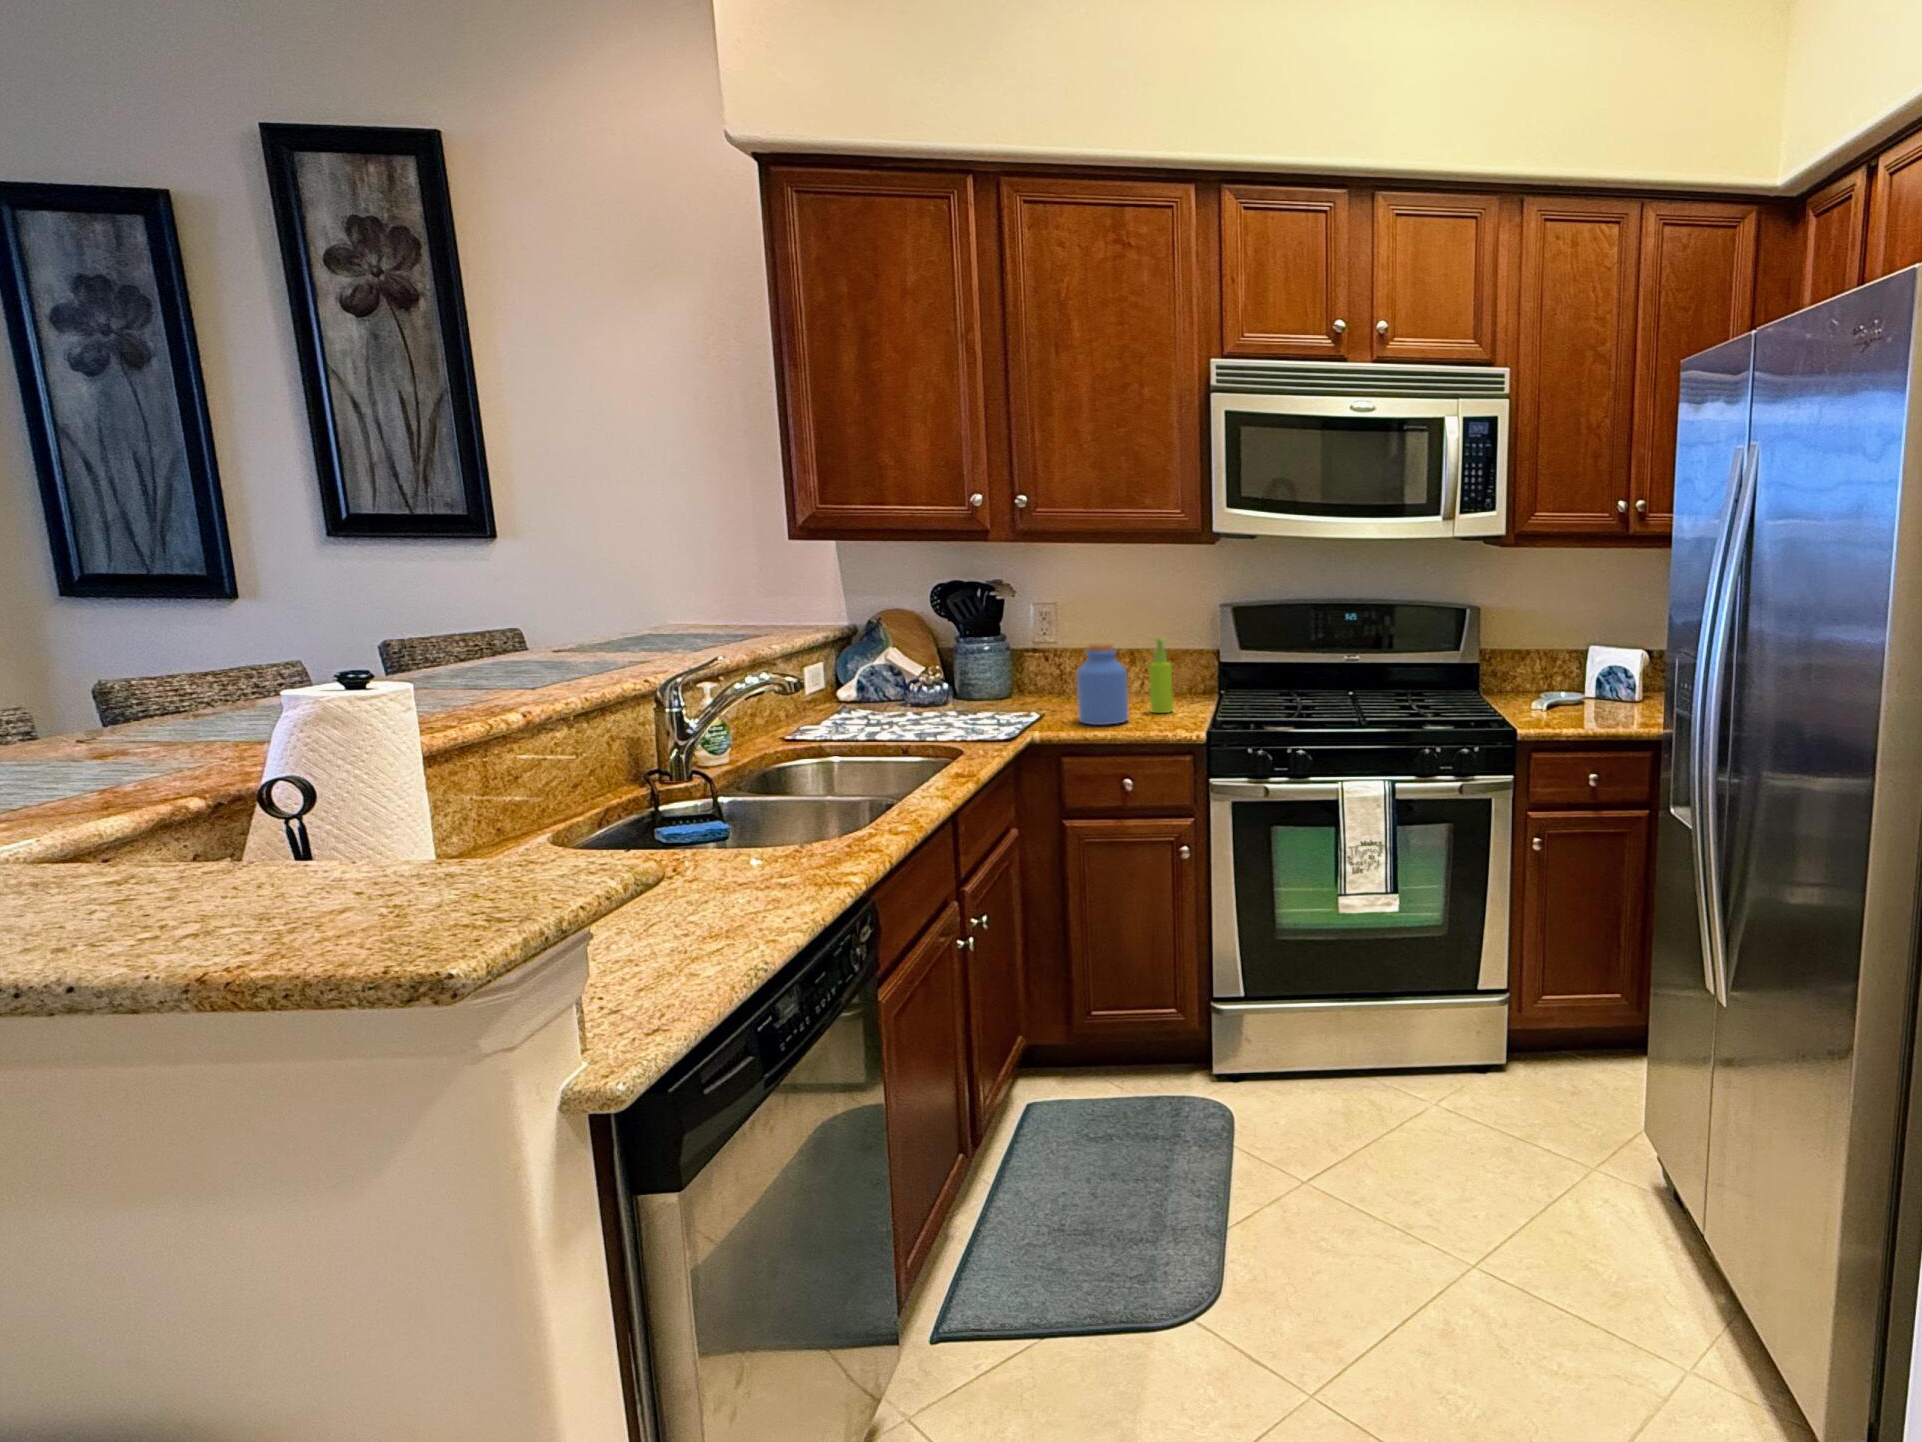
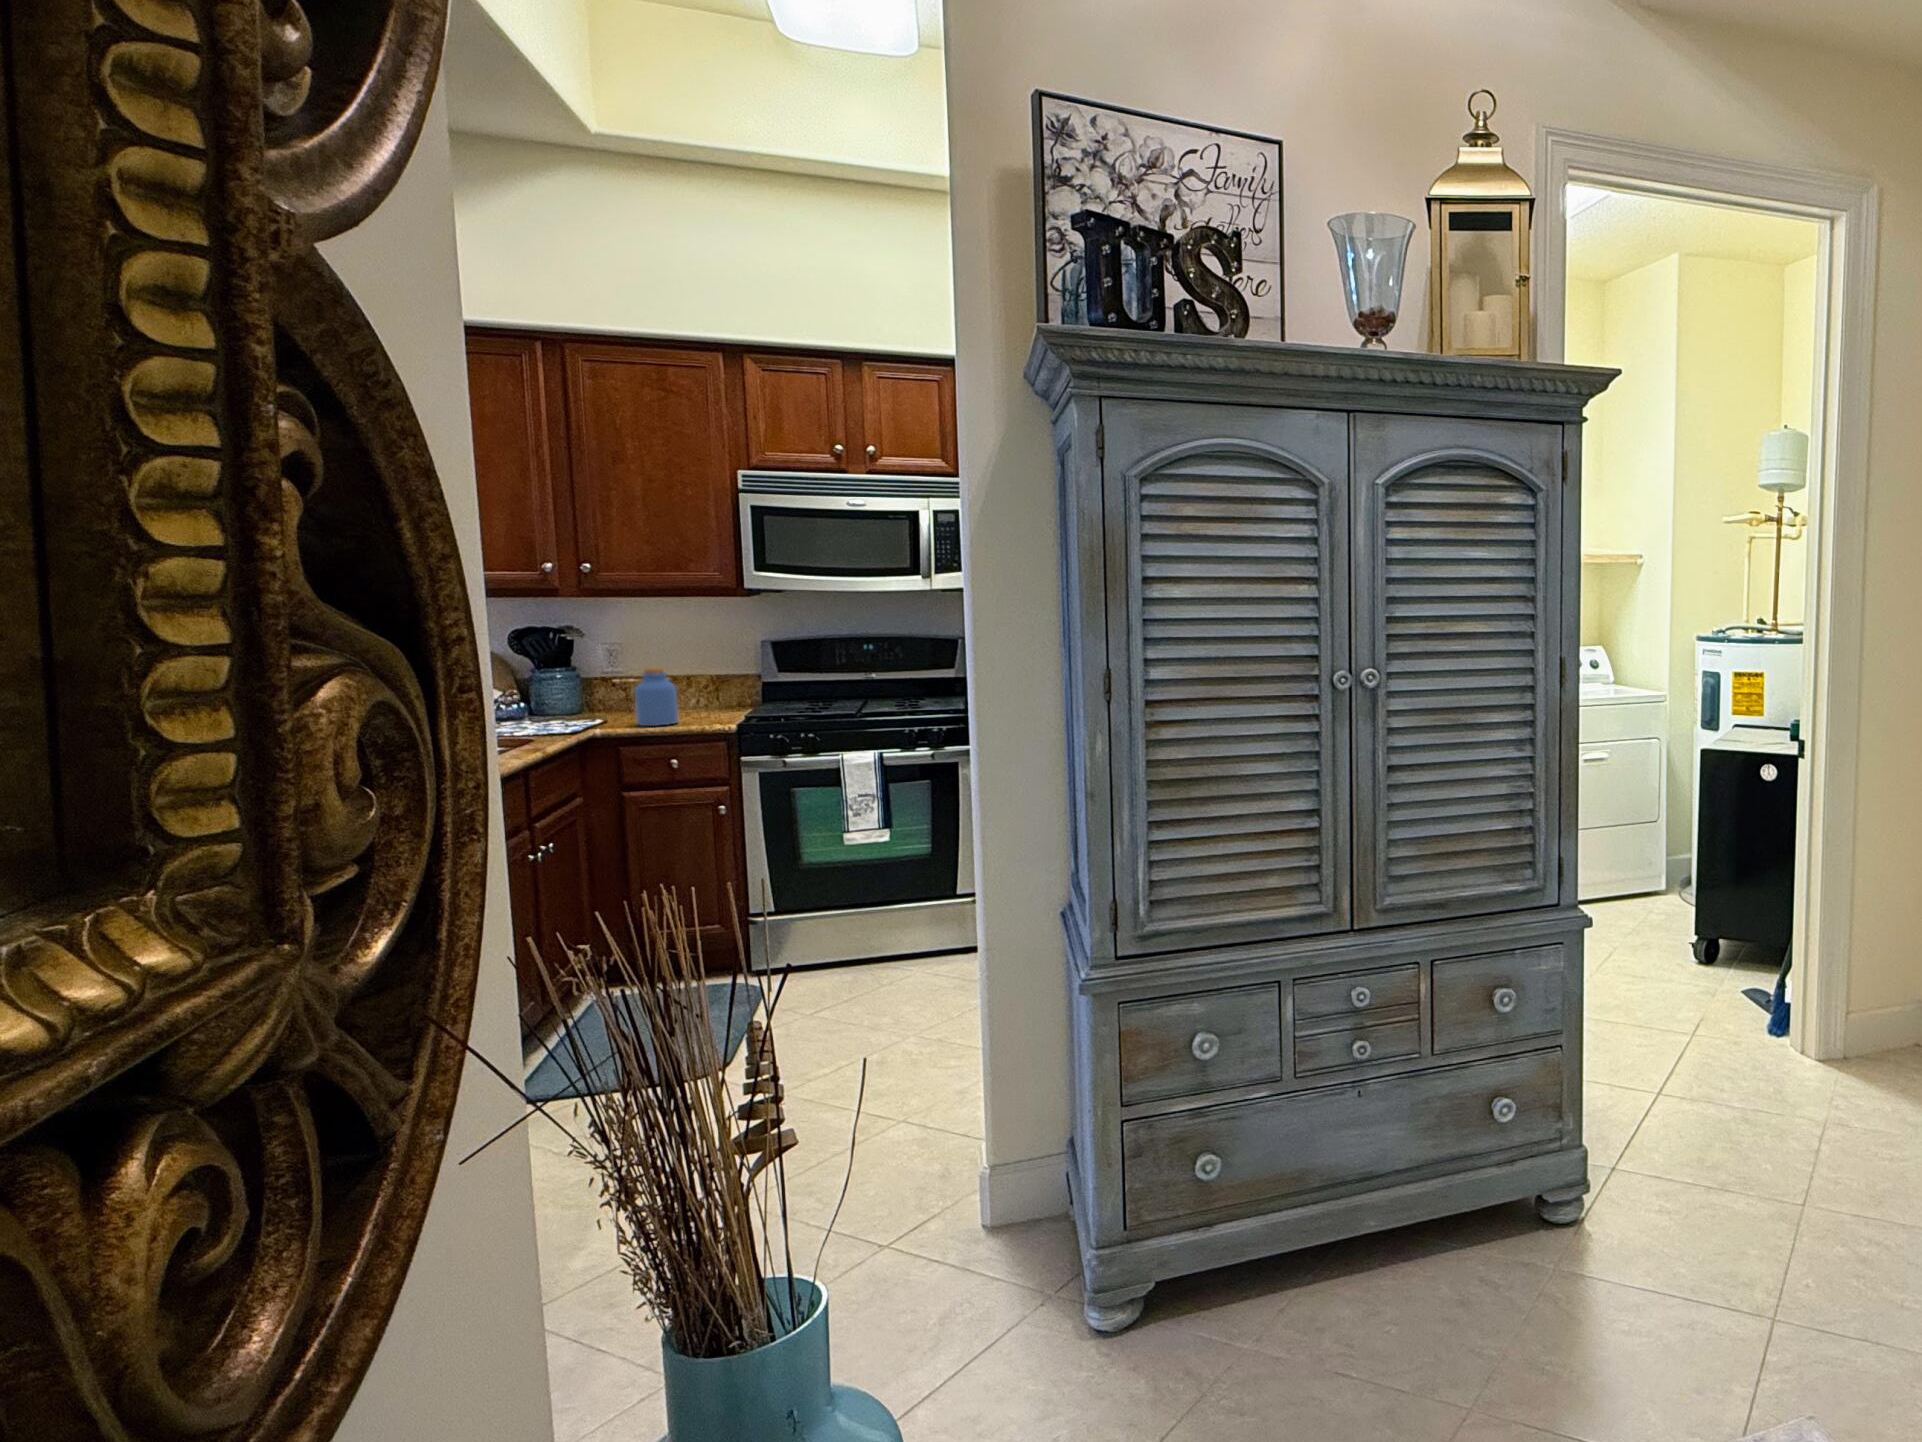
soap dispenser: present [1149,638,1173,713] -> none [697,664,719,718]

